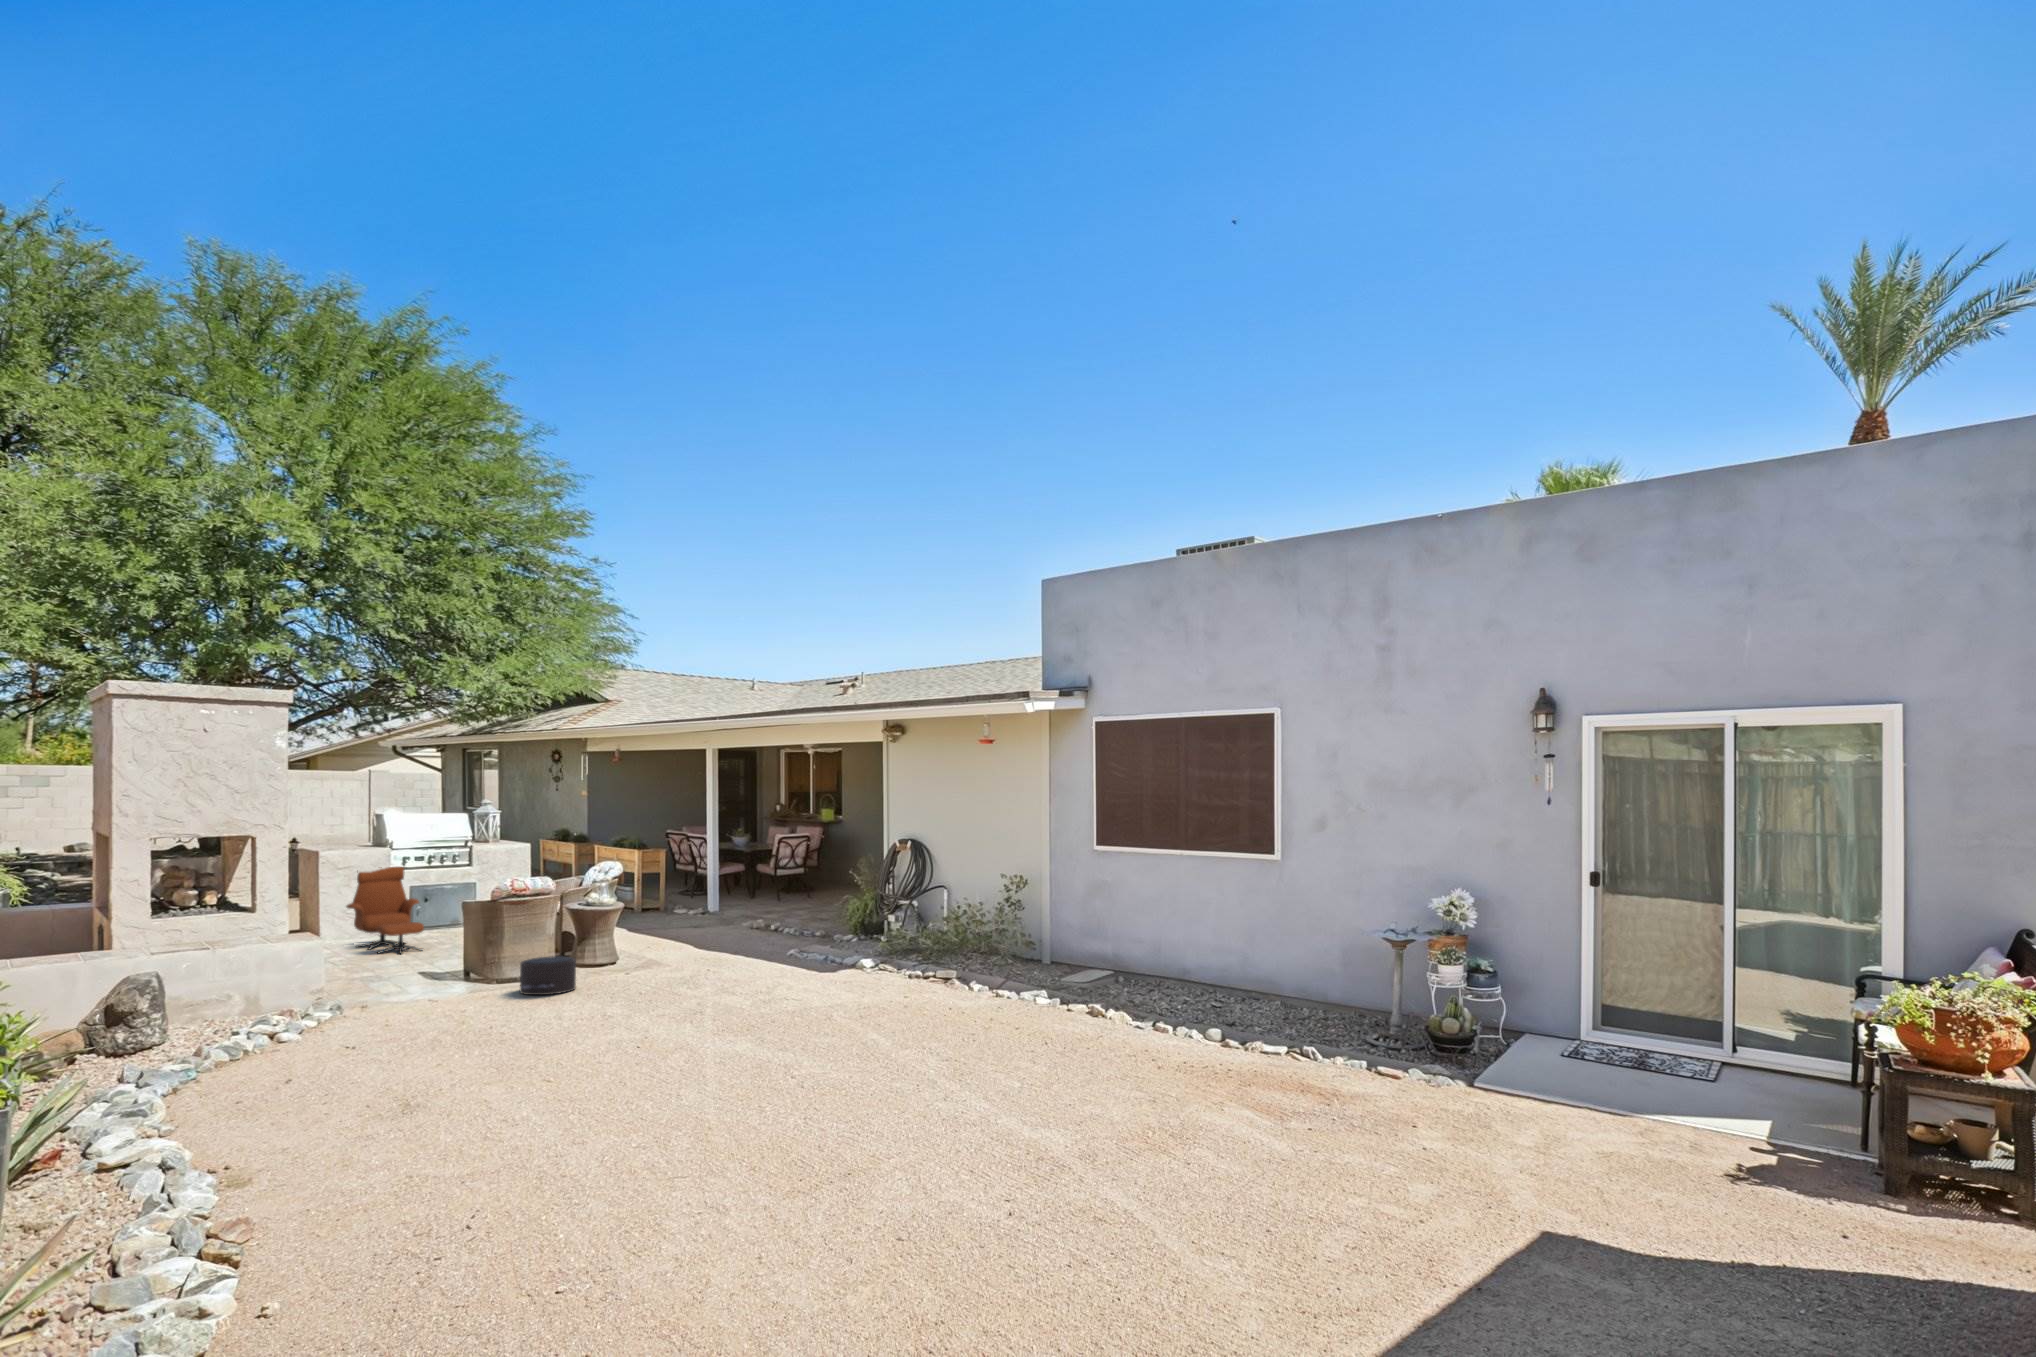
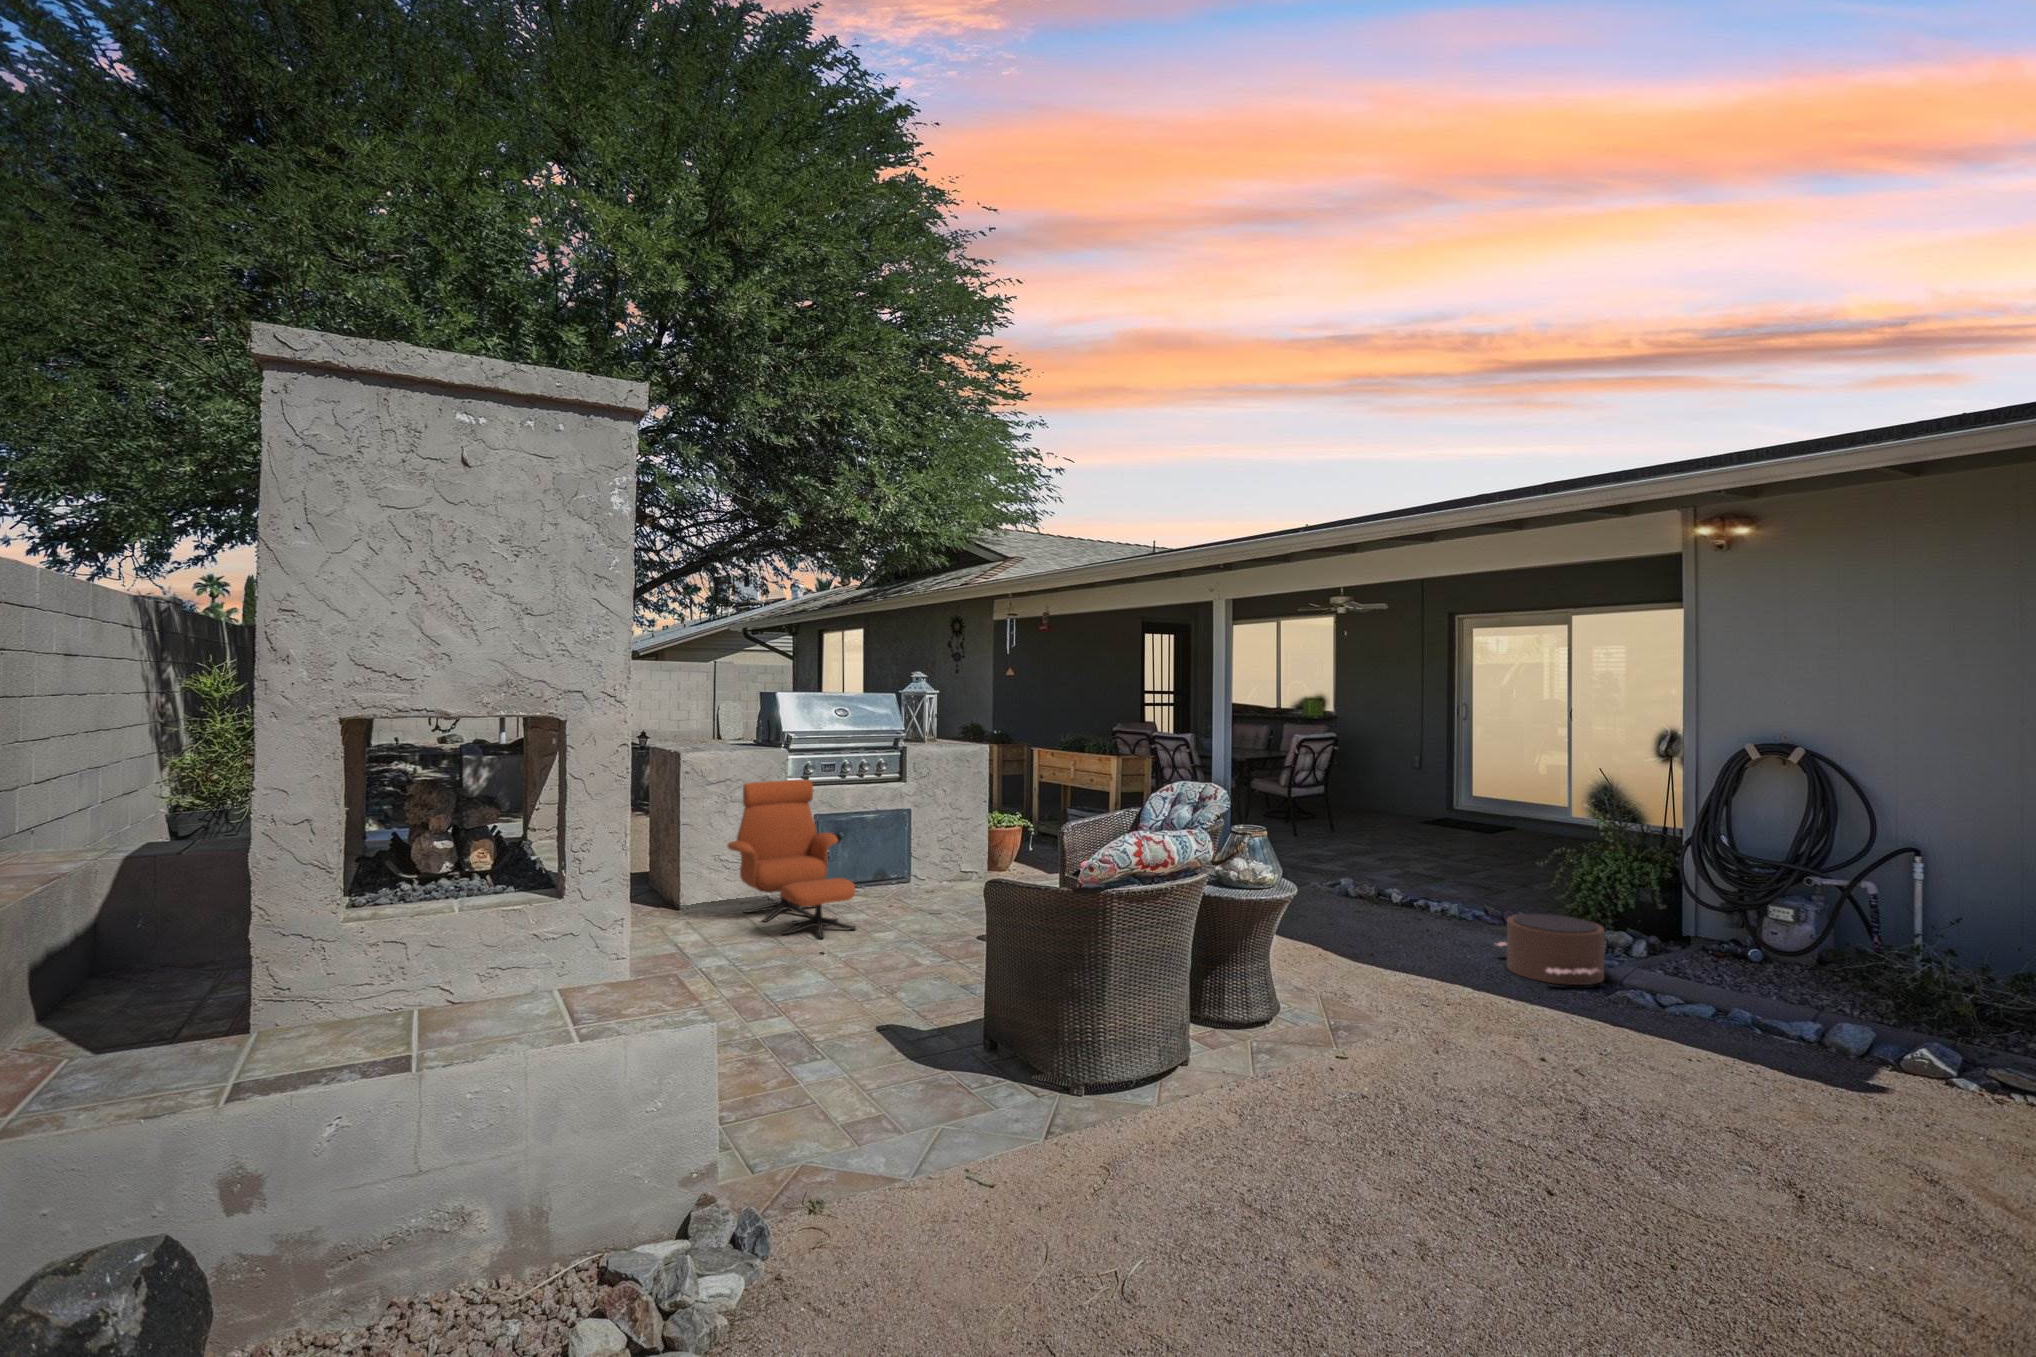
pouf: present [520,956,576,995] -> present [1497,914,1604,985]

